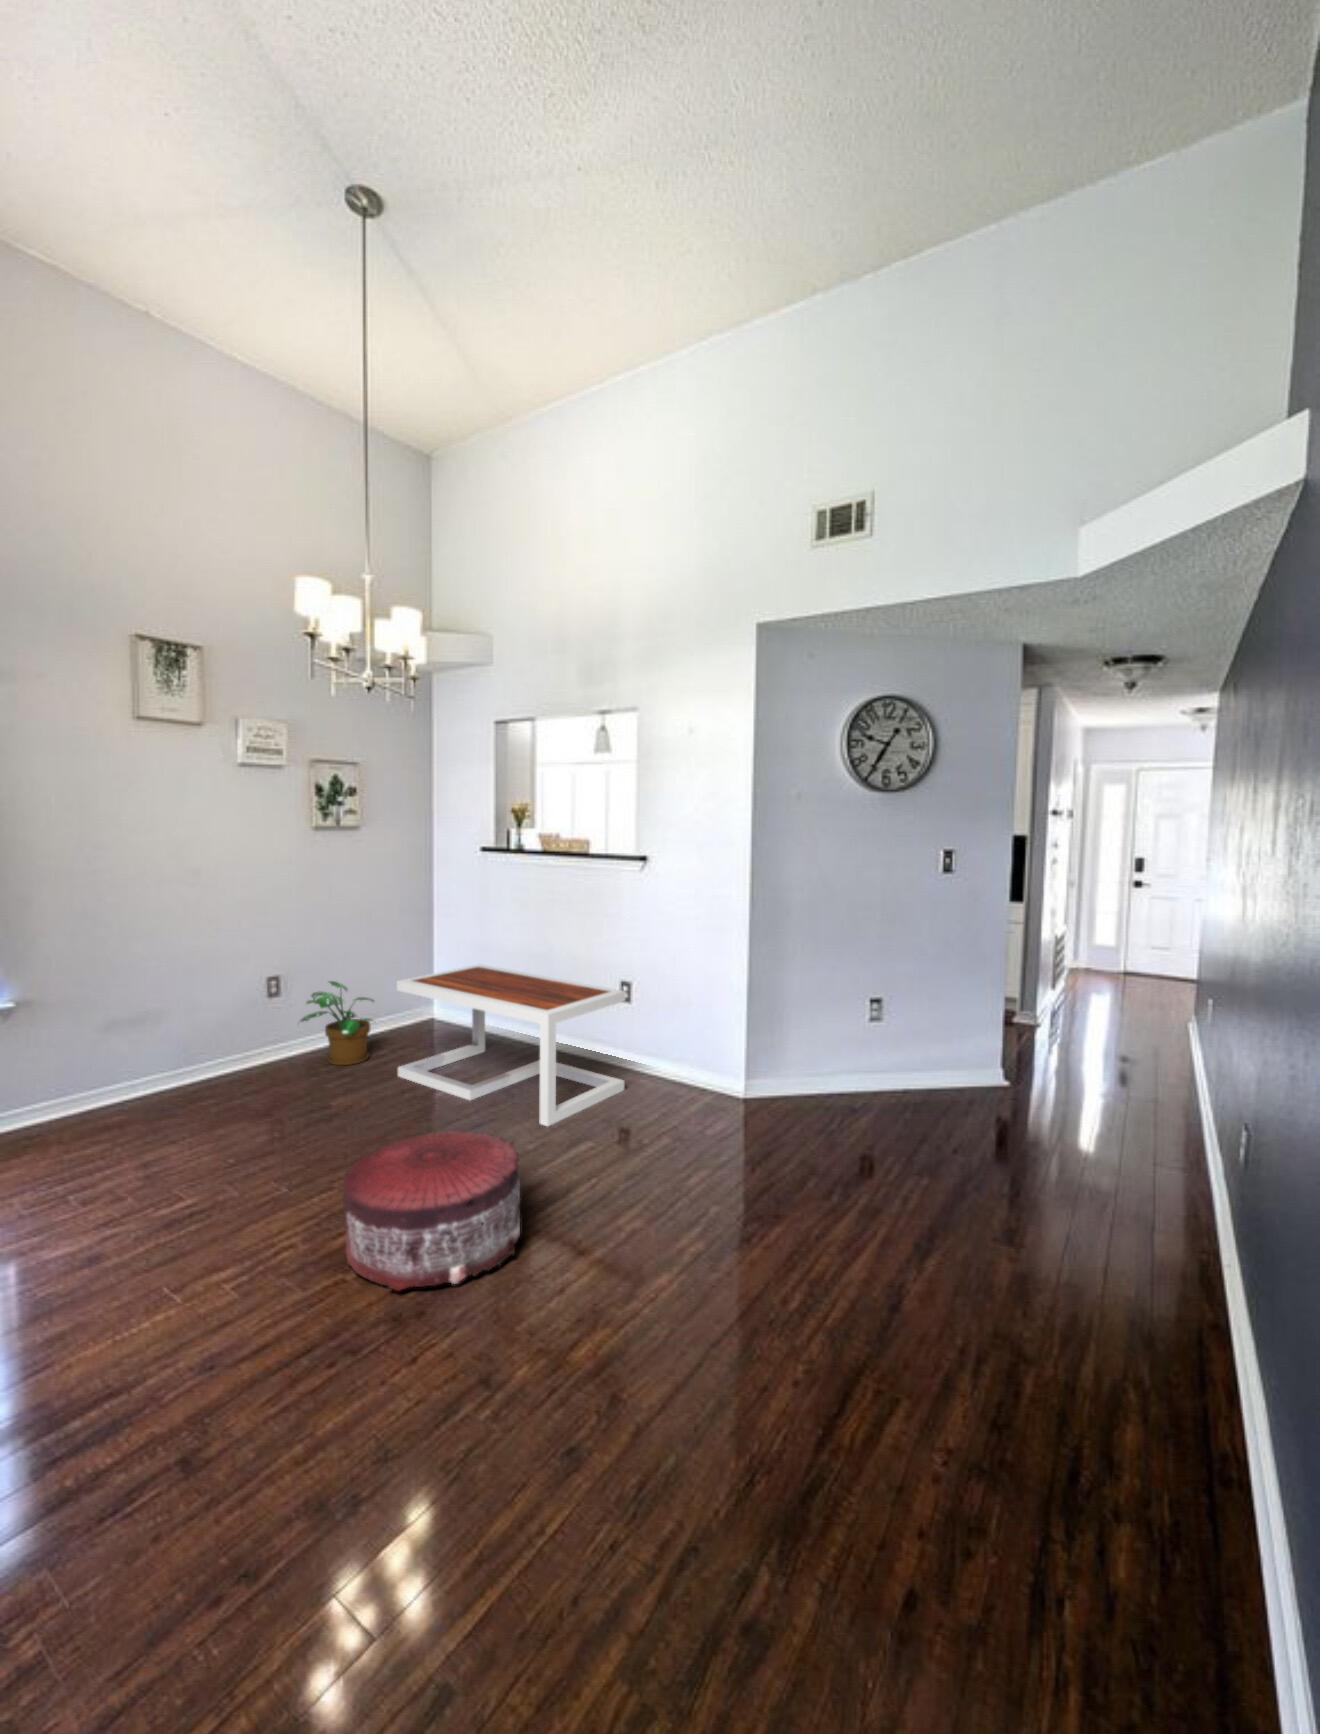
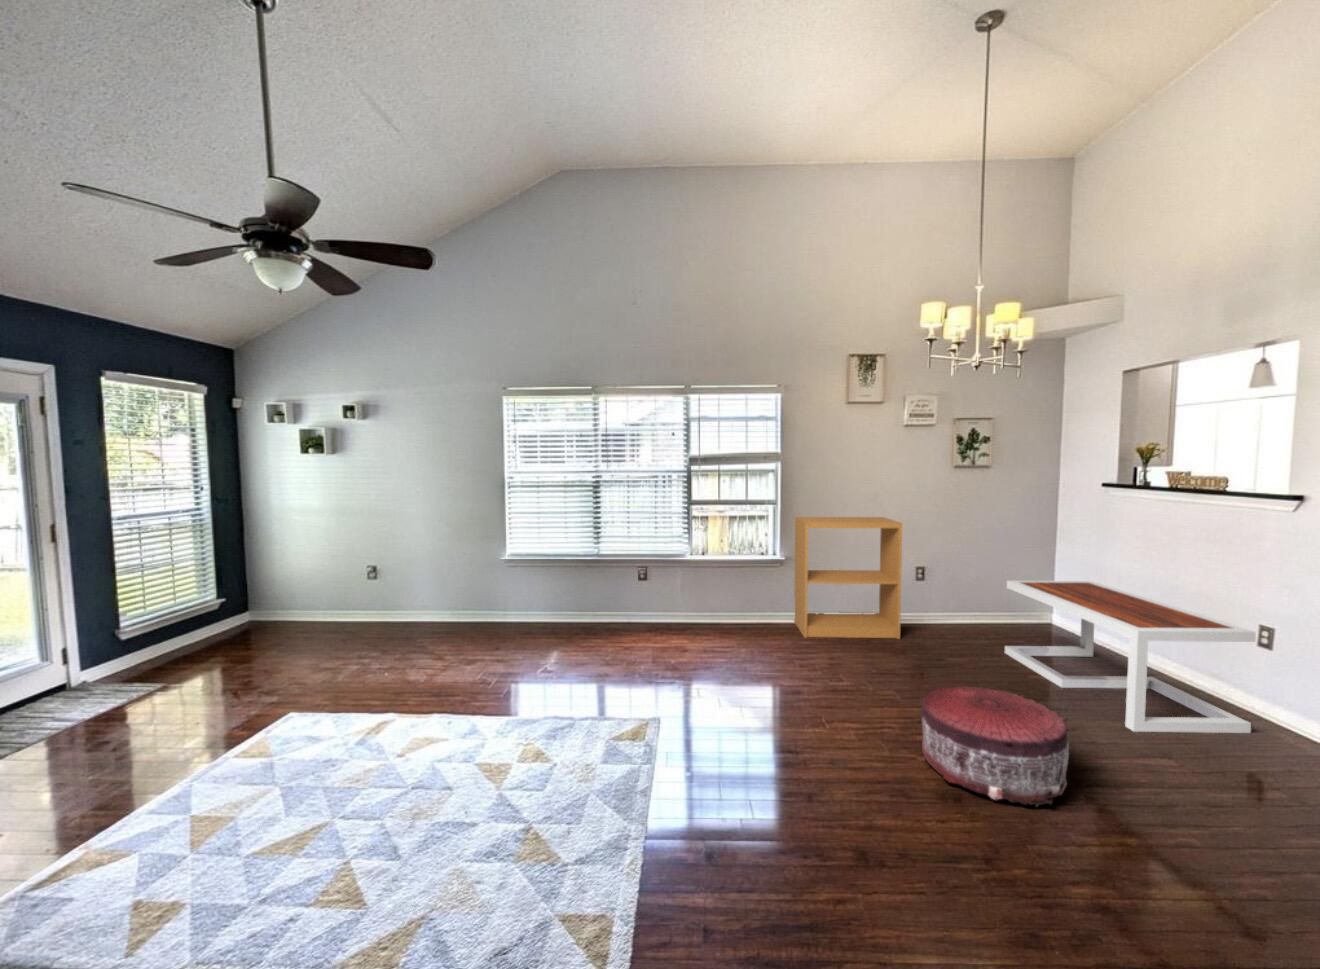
bookshelf: none [36,911,255,1150] -> present [794,517,902,639]
potted plant: present [300,981,374,1065] -> none [936,574,994,636]

